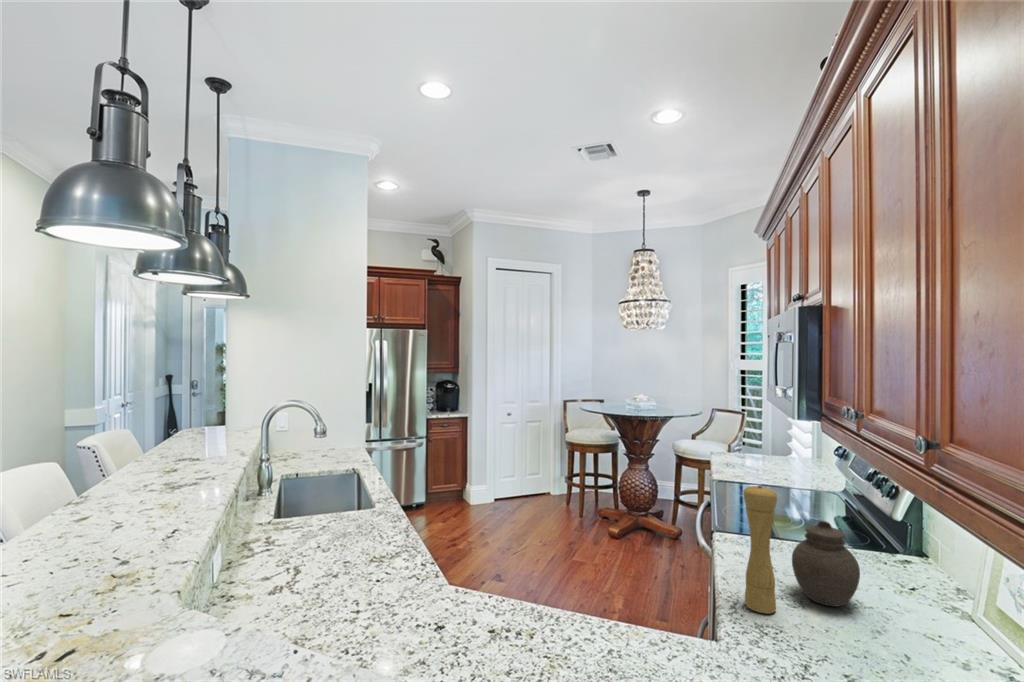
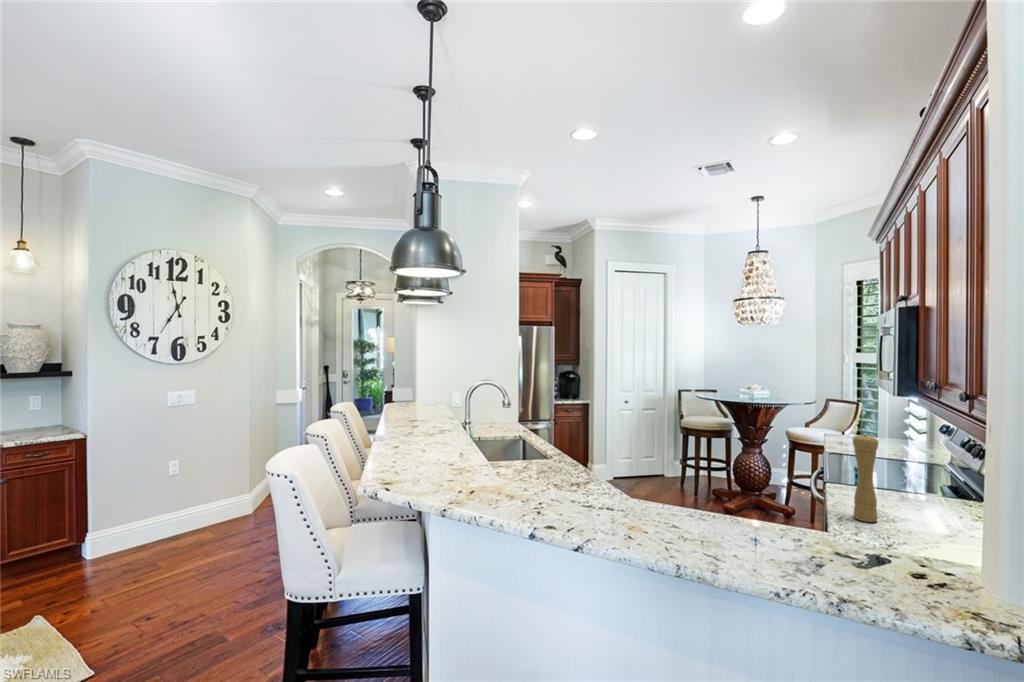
jar: present [792,521,860,606] -> none [892,463,945,522]

